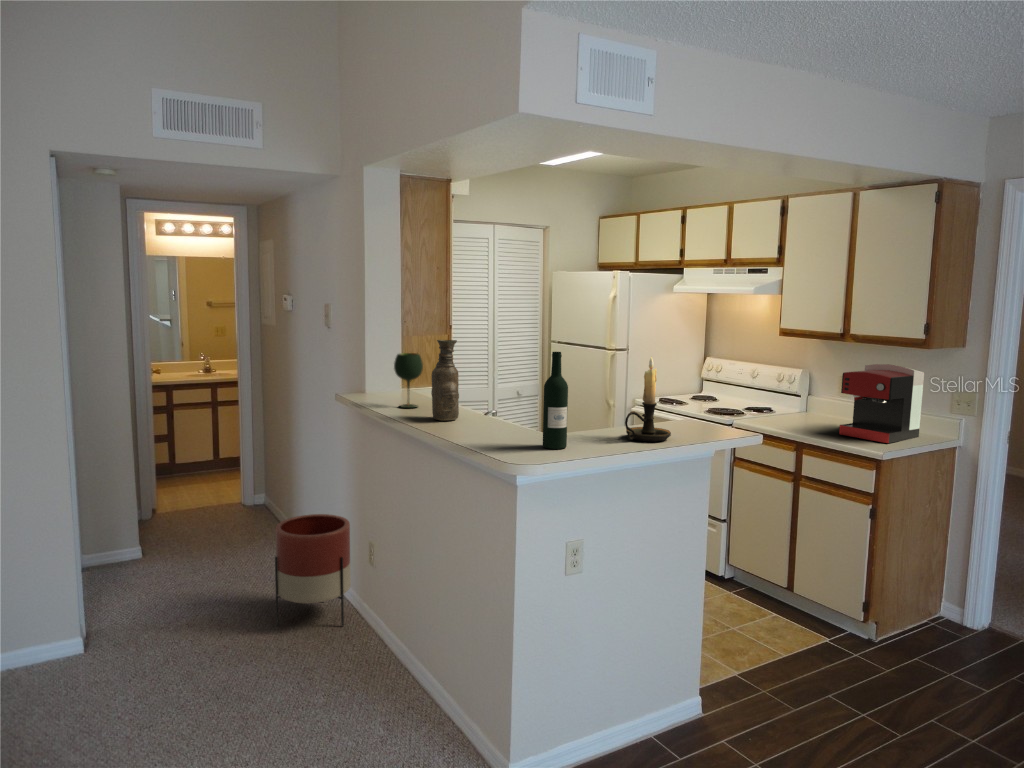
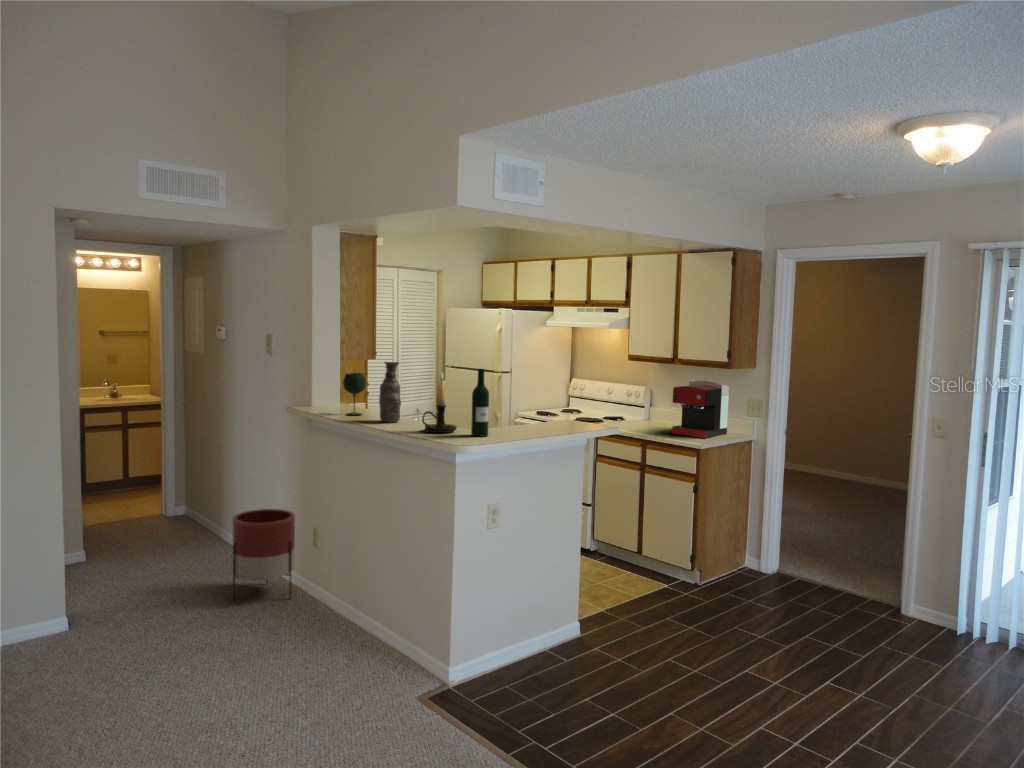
candle holder: present [625,357,671,442] -> present [422,372,457,433]

